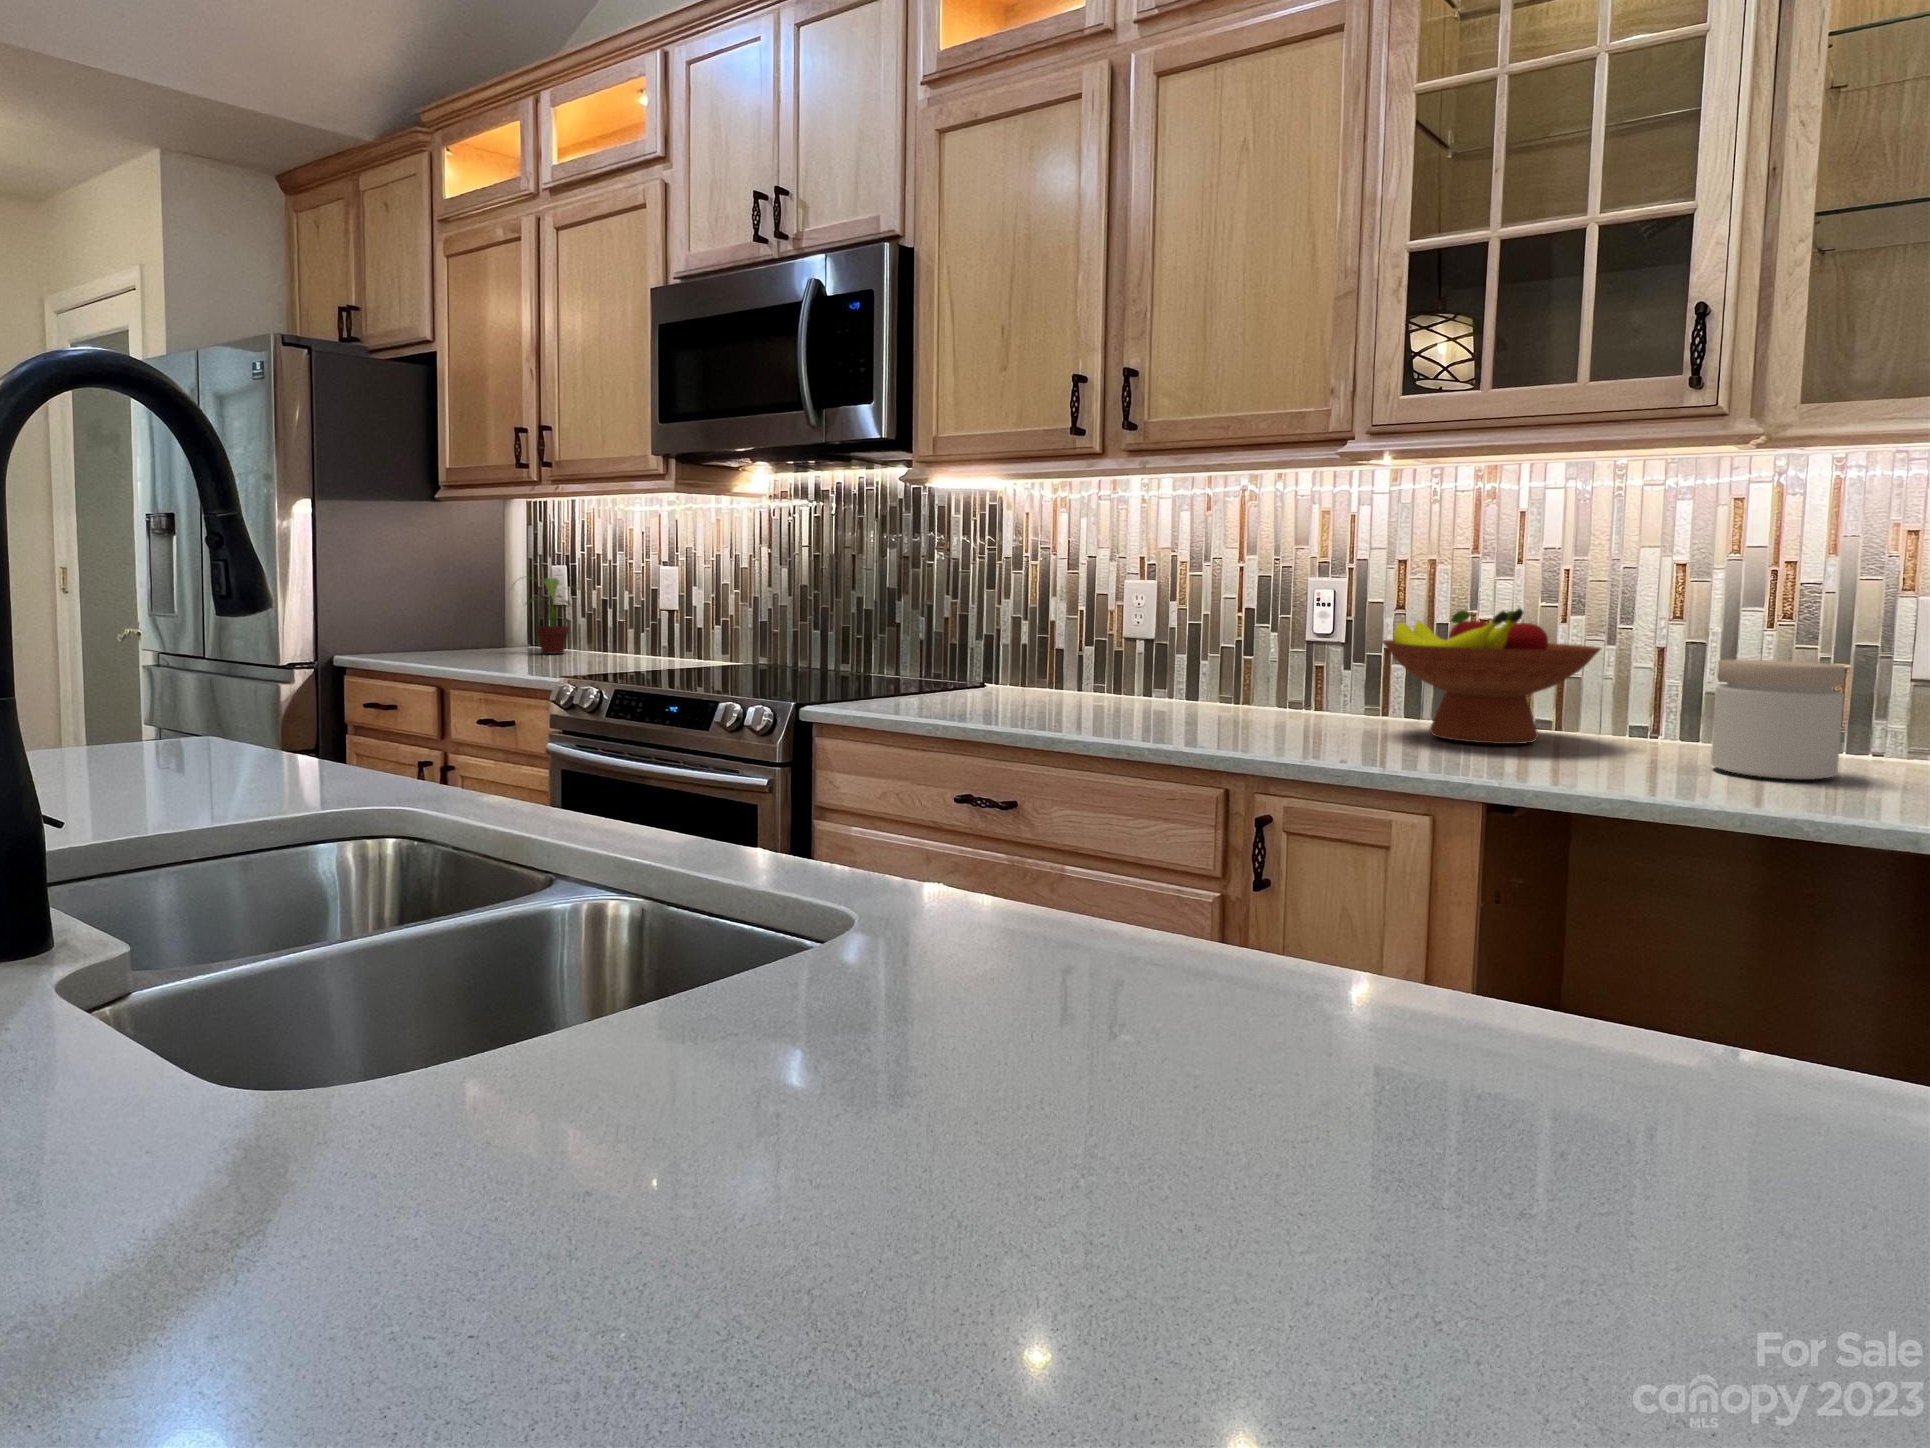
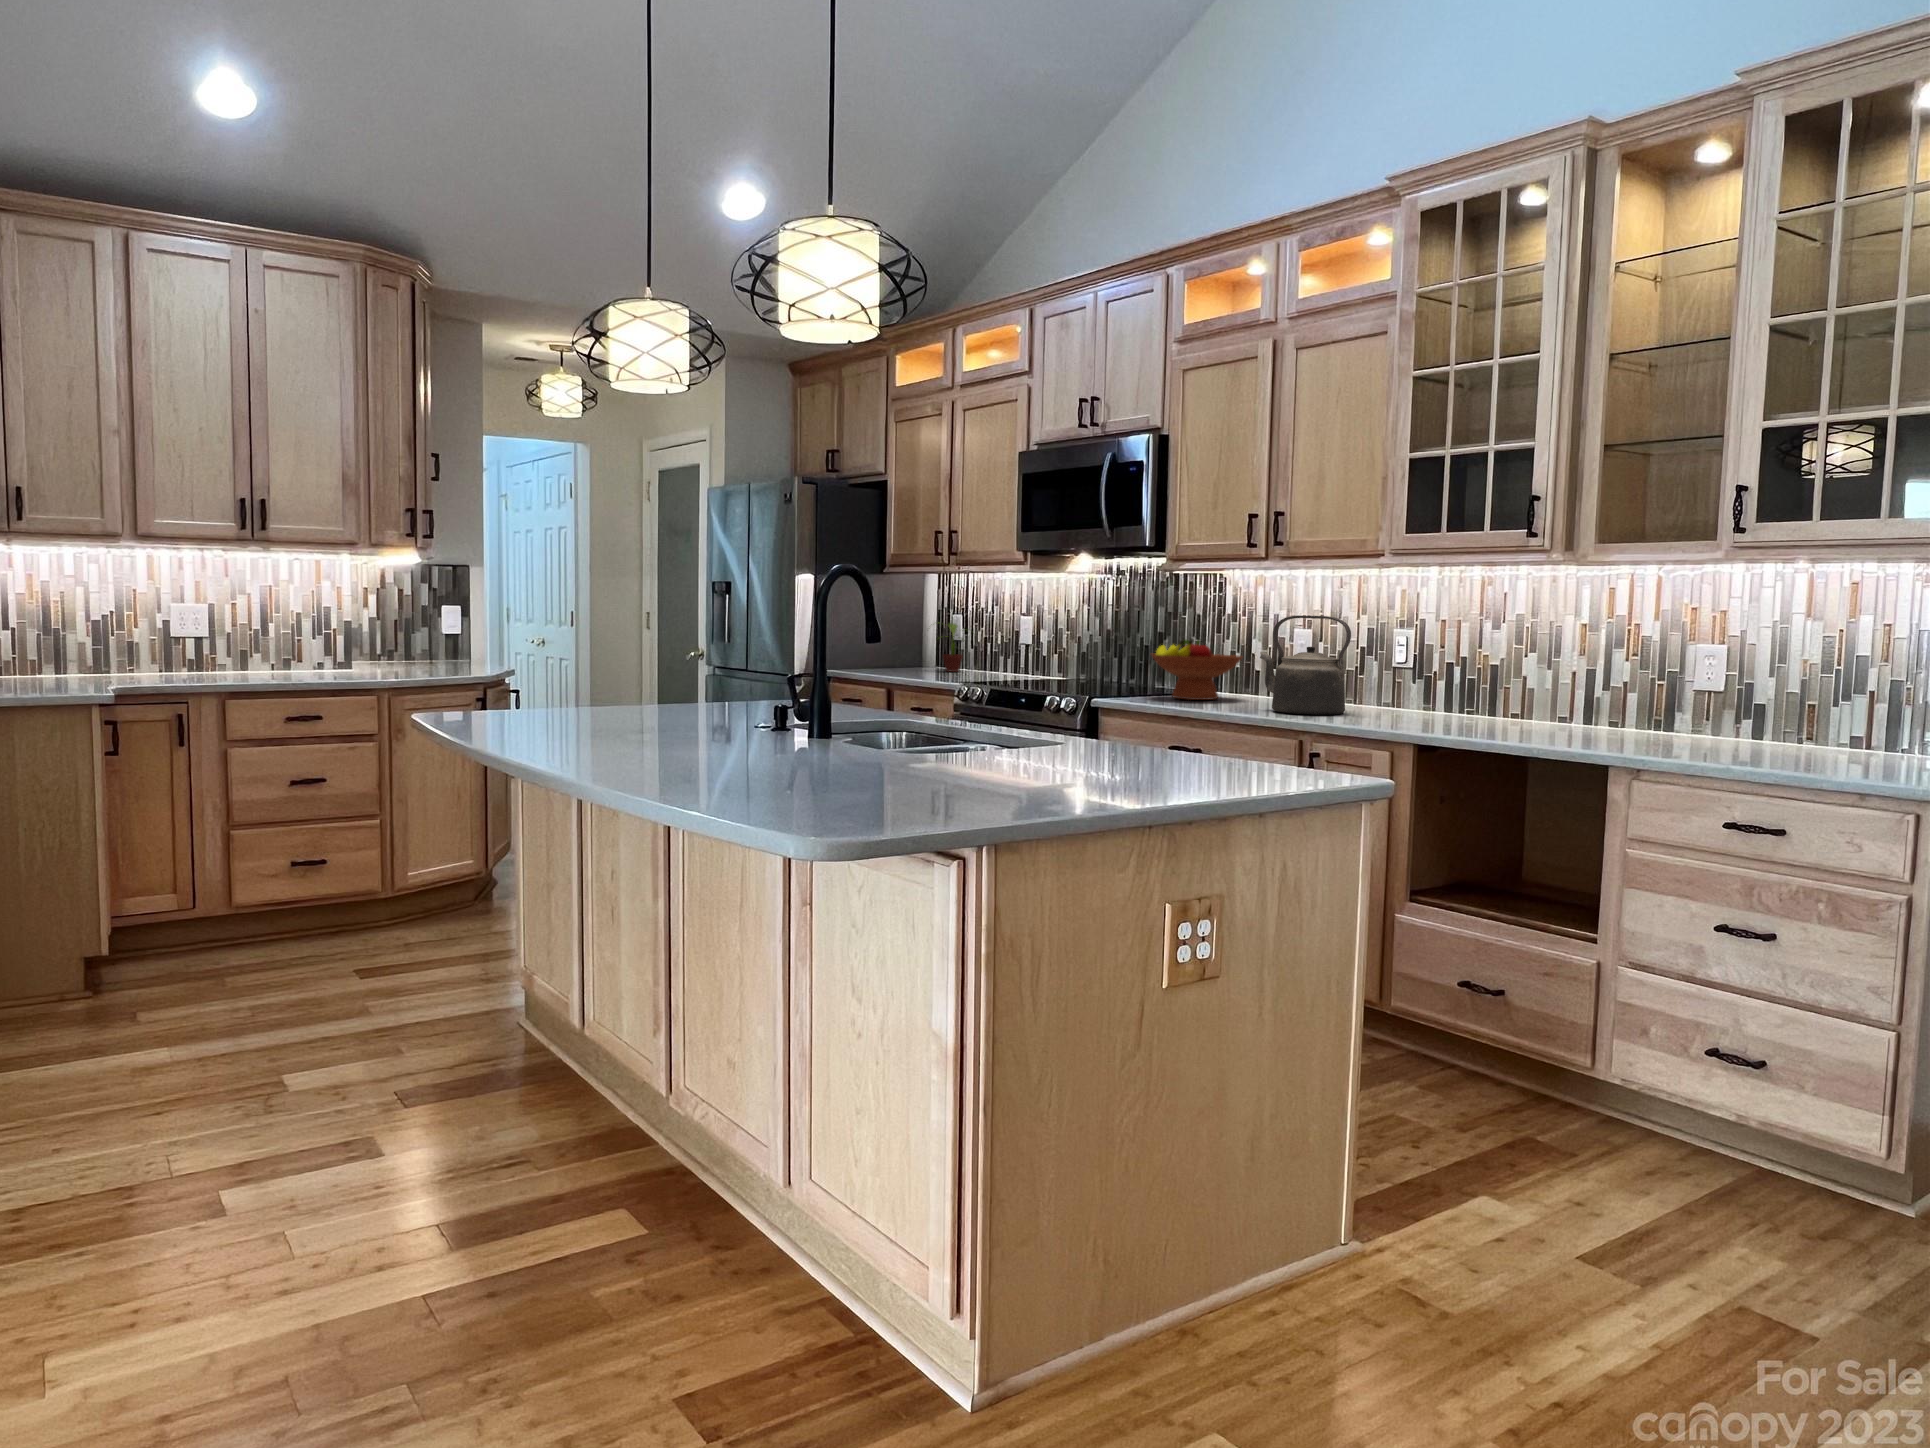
kettle: none [1116,551,1290,736] -> present [1260,616,1351,715]
fruit bowl: present [1382,608,1601,744] -> present [1152,639,1243,700]
jar: present [1711,660,1845,780] -> none [1541,676,1605,736]

